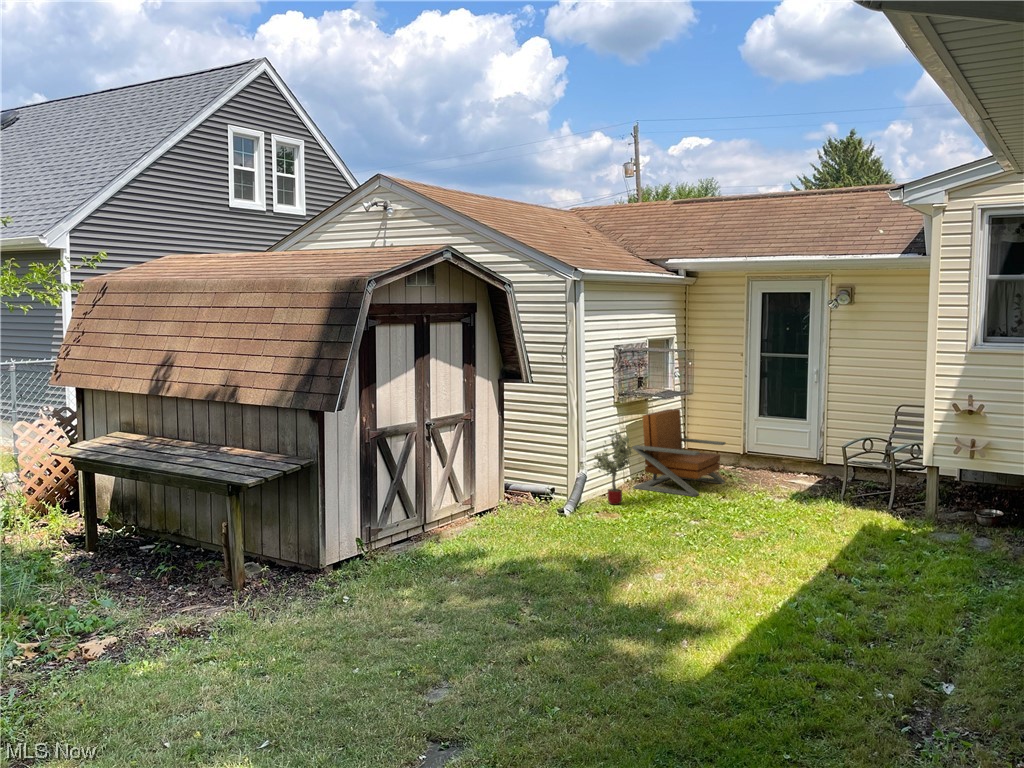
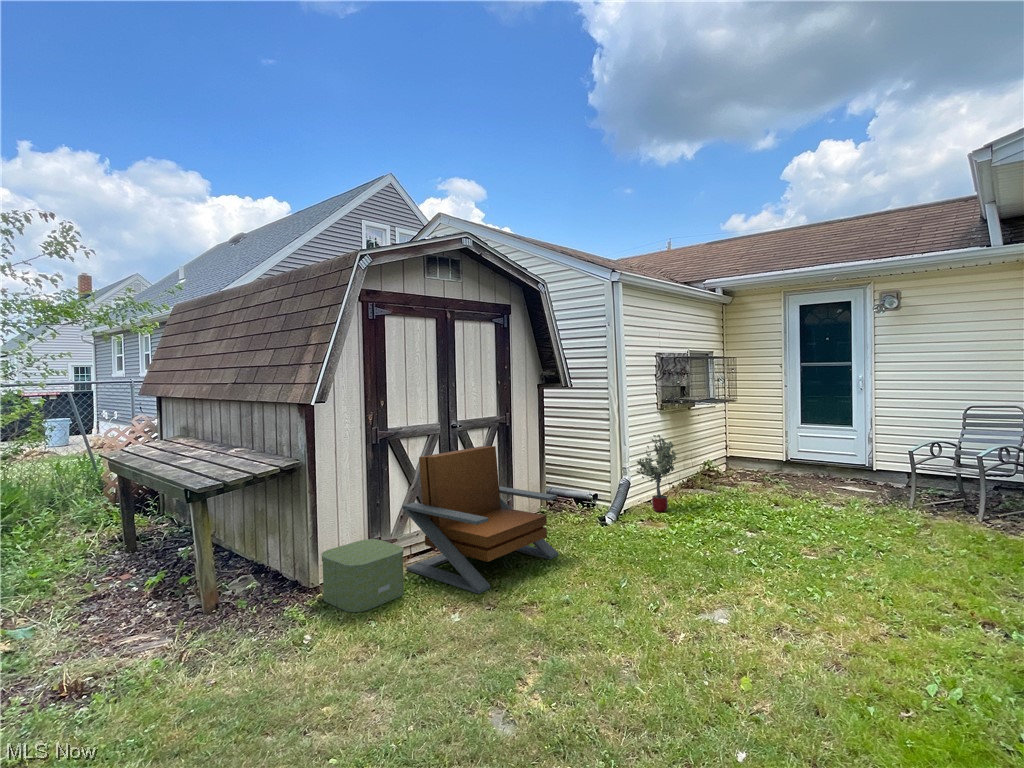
lounge chair: present [632,409,726,496] -> present [402,446,558,594]
storage box: none [333,527,402,584] -> present [321,539,404,612]

